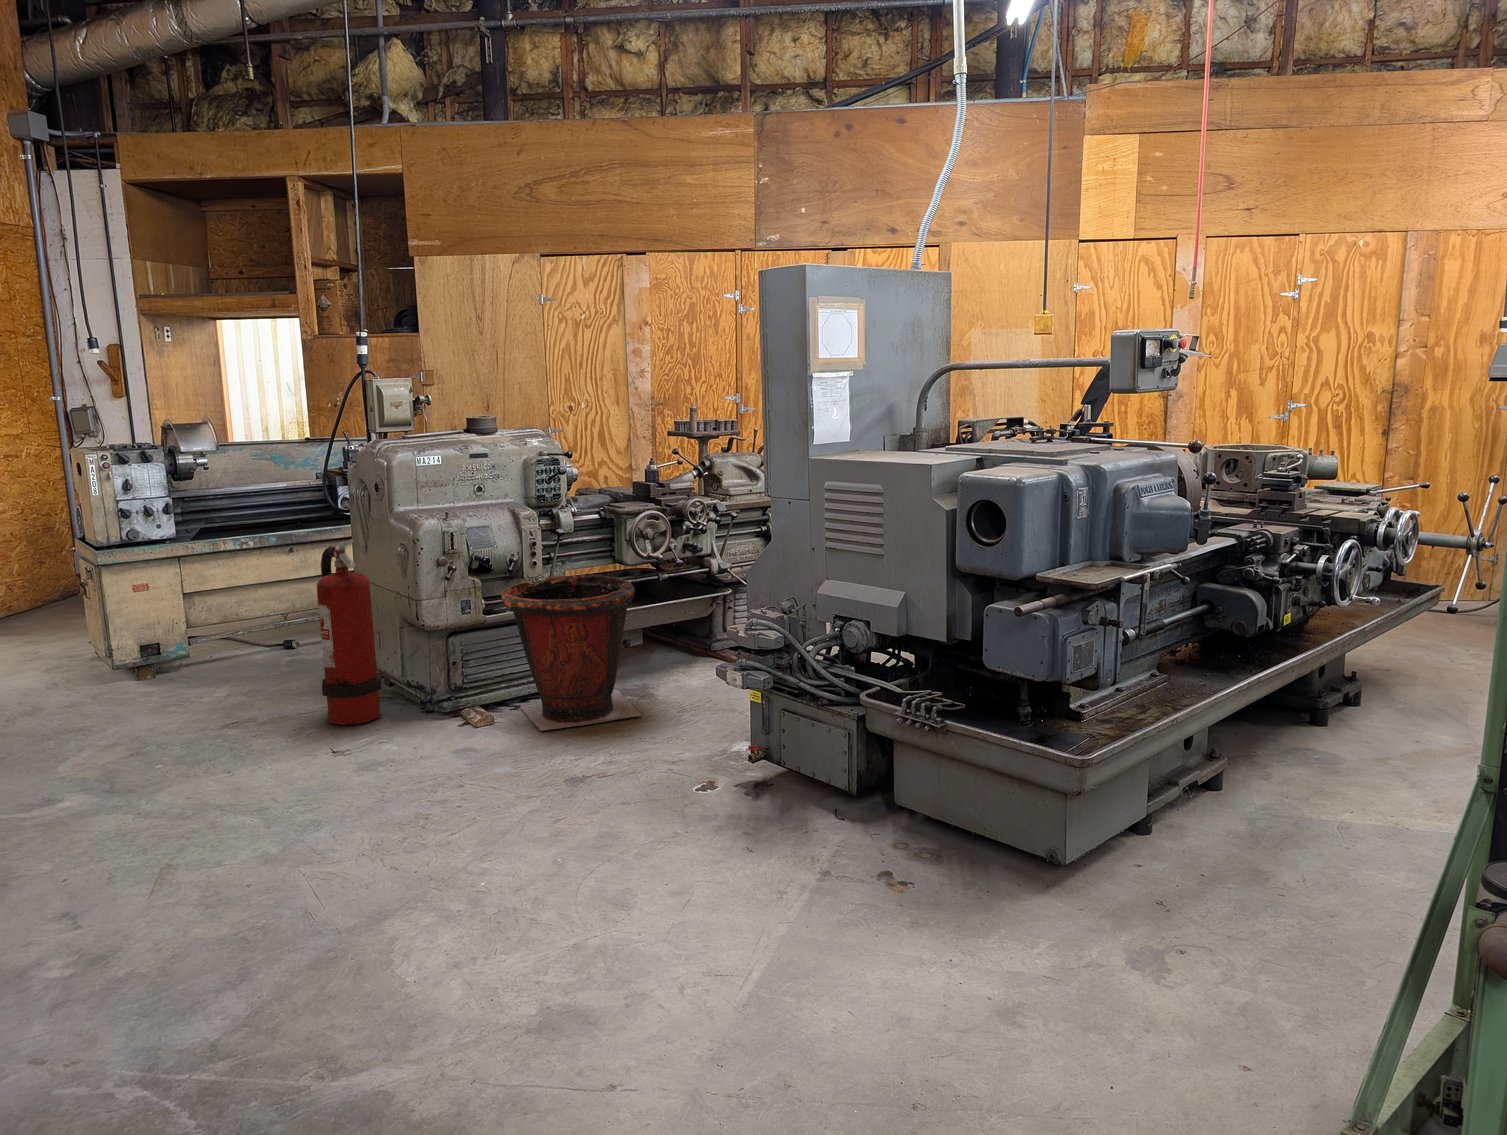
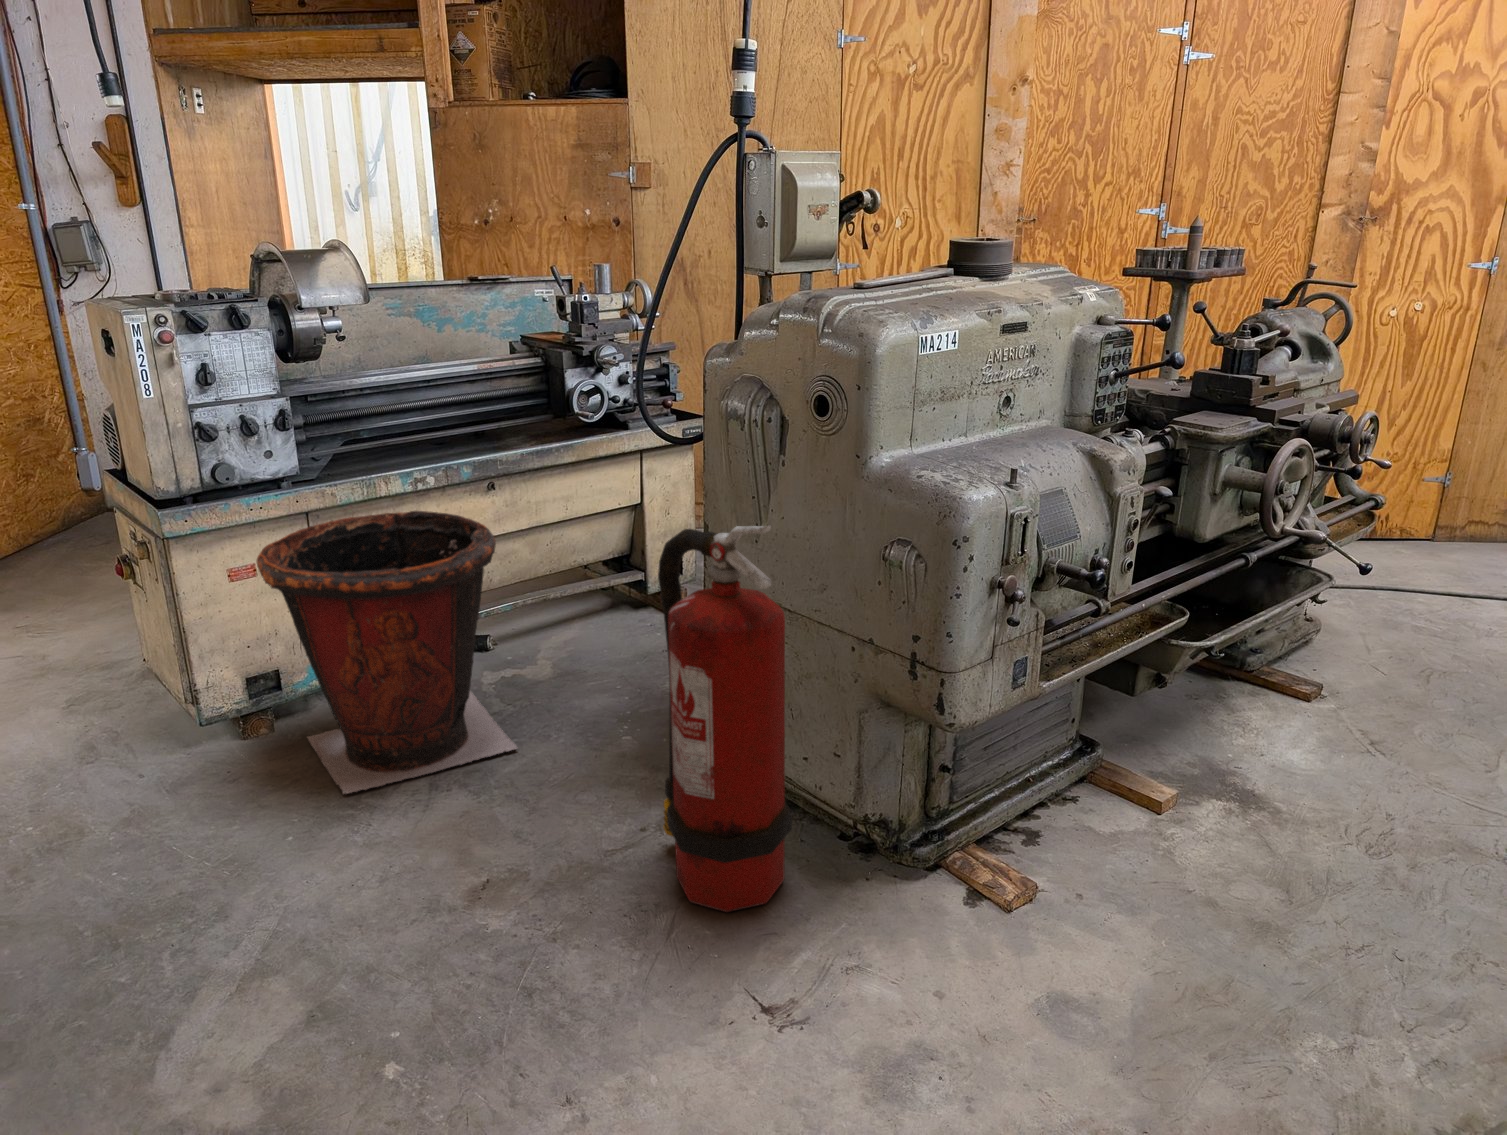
trash can: present [501,574,641,731] -> present [256,511,517,794]

